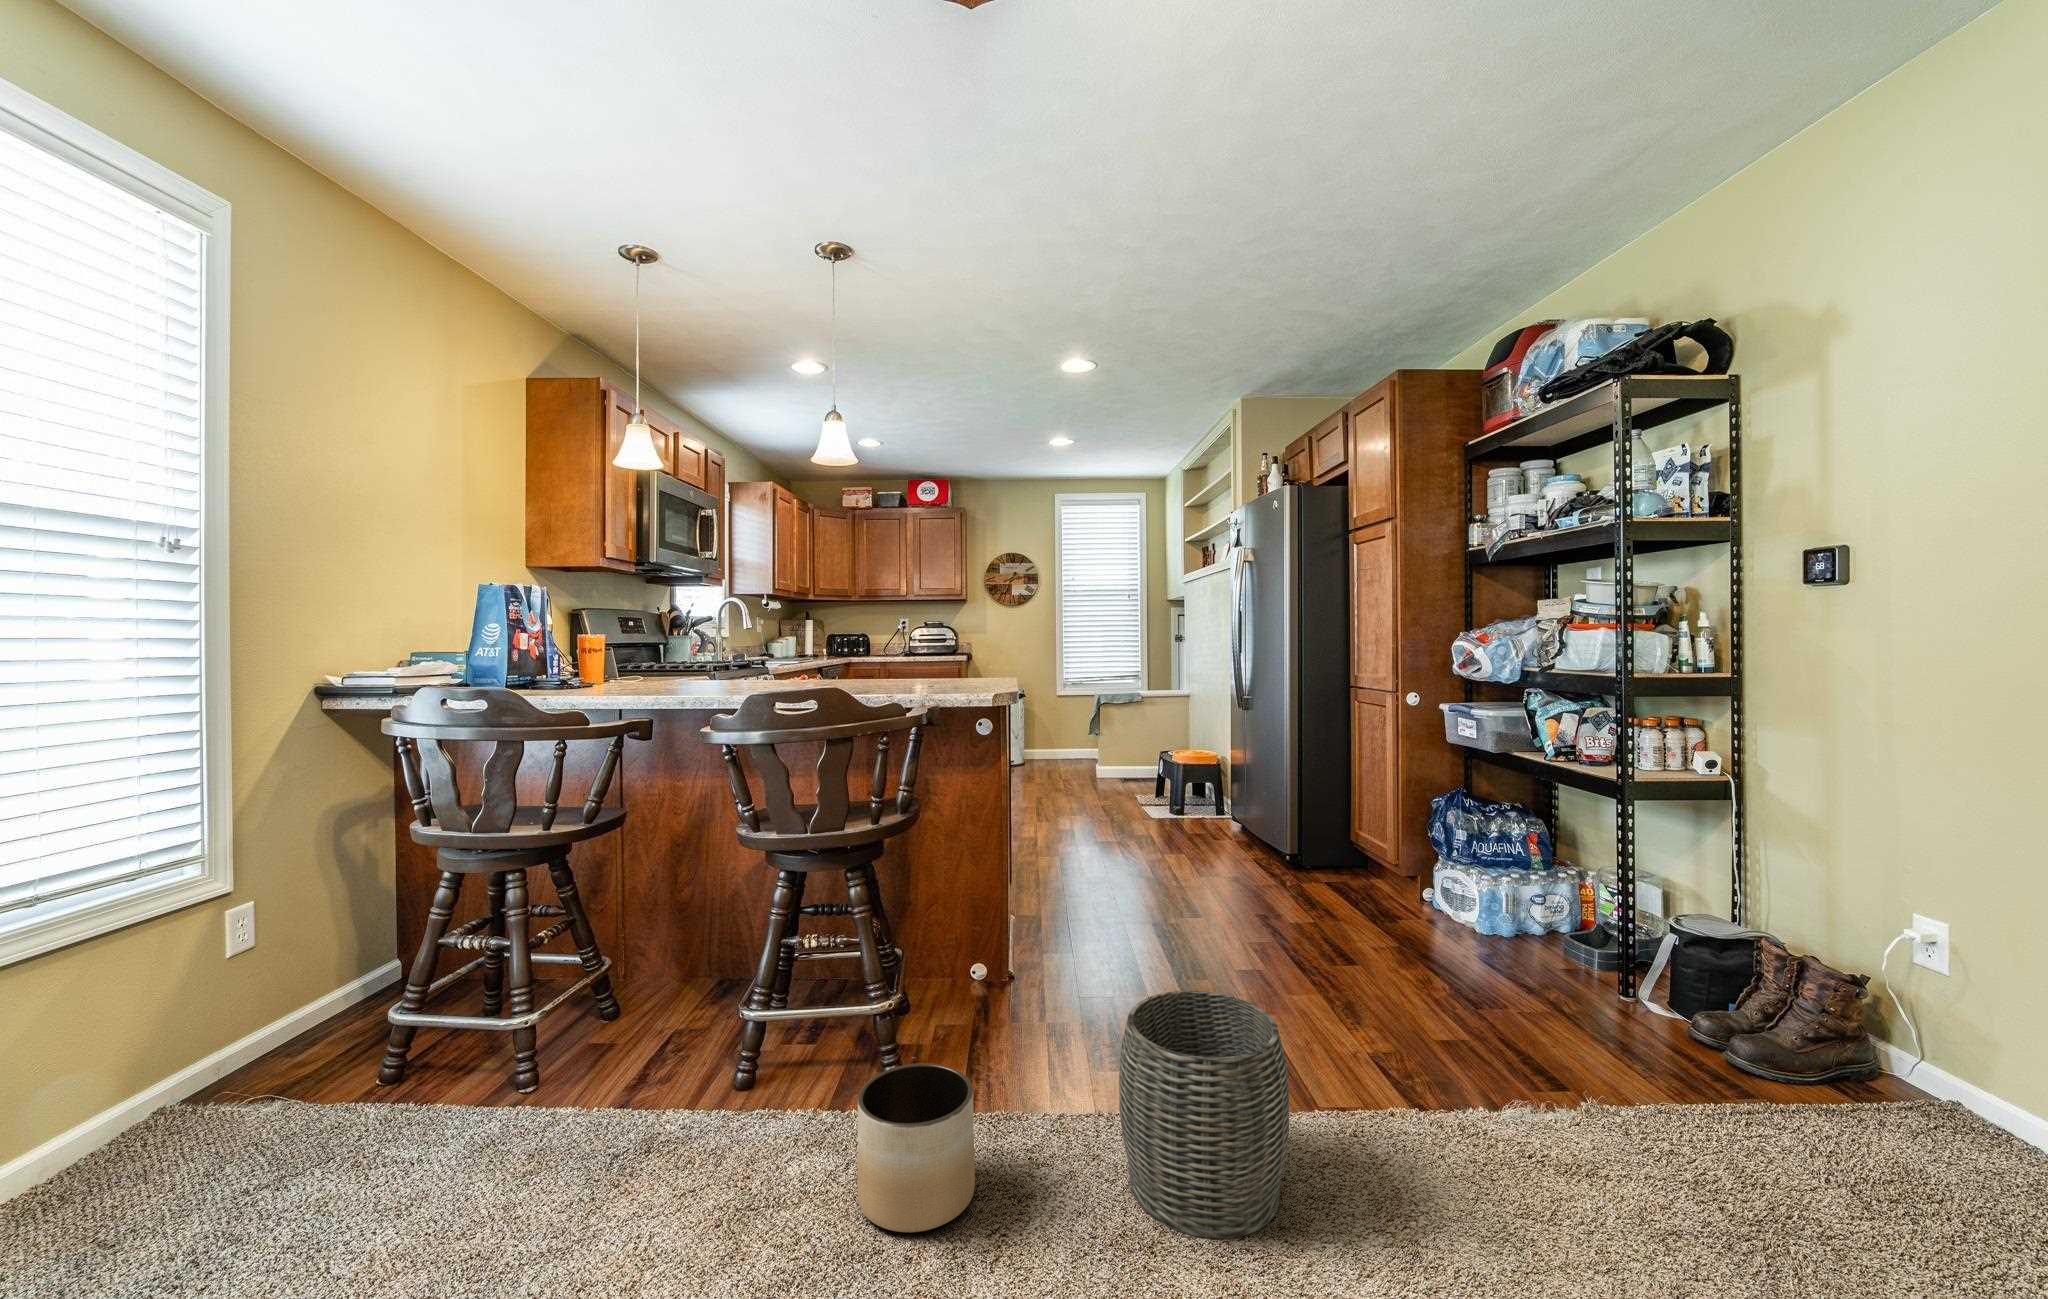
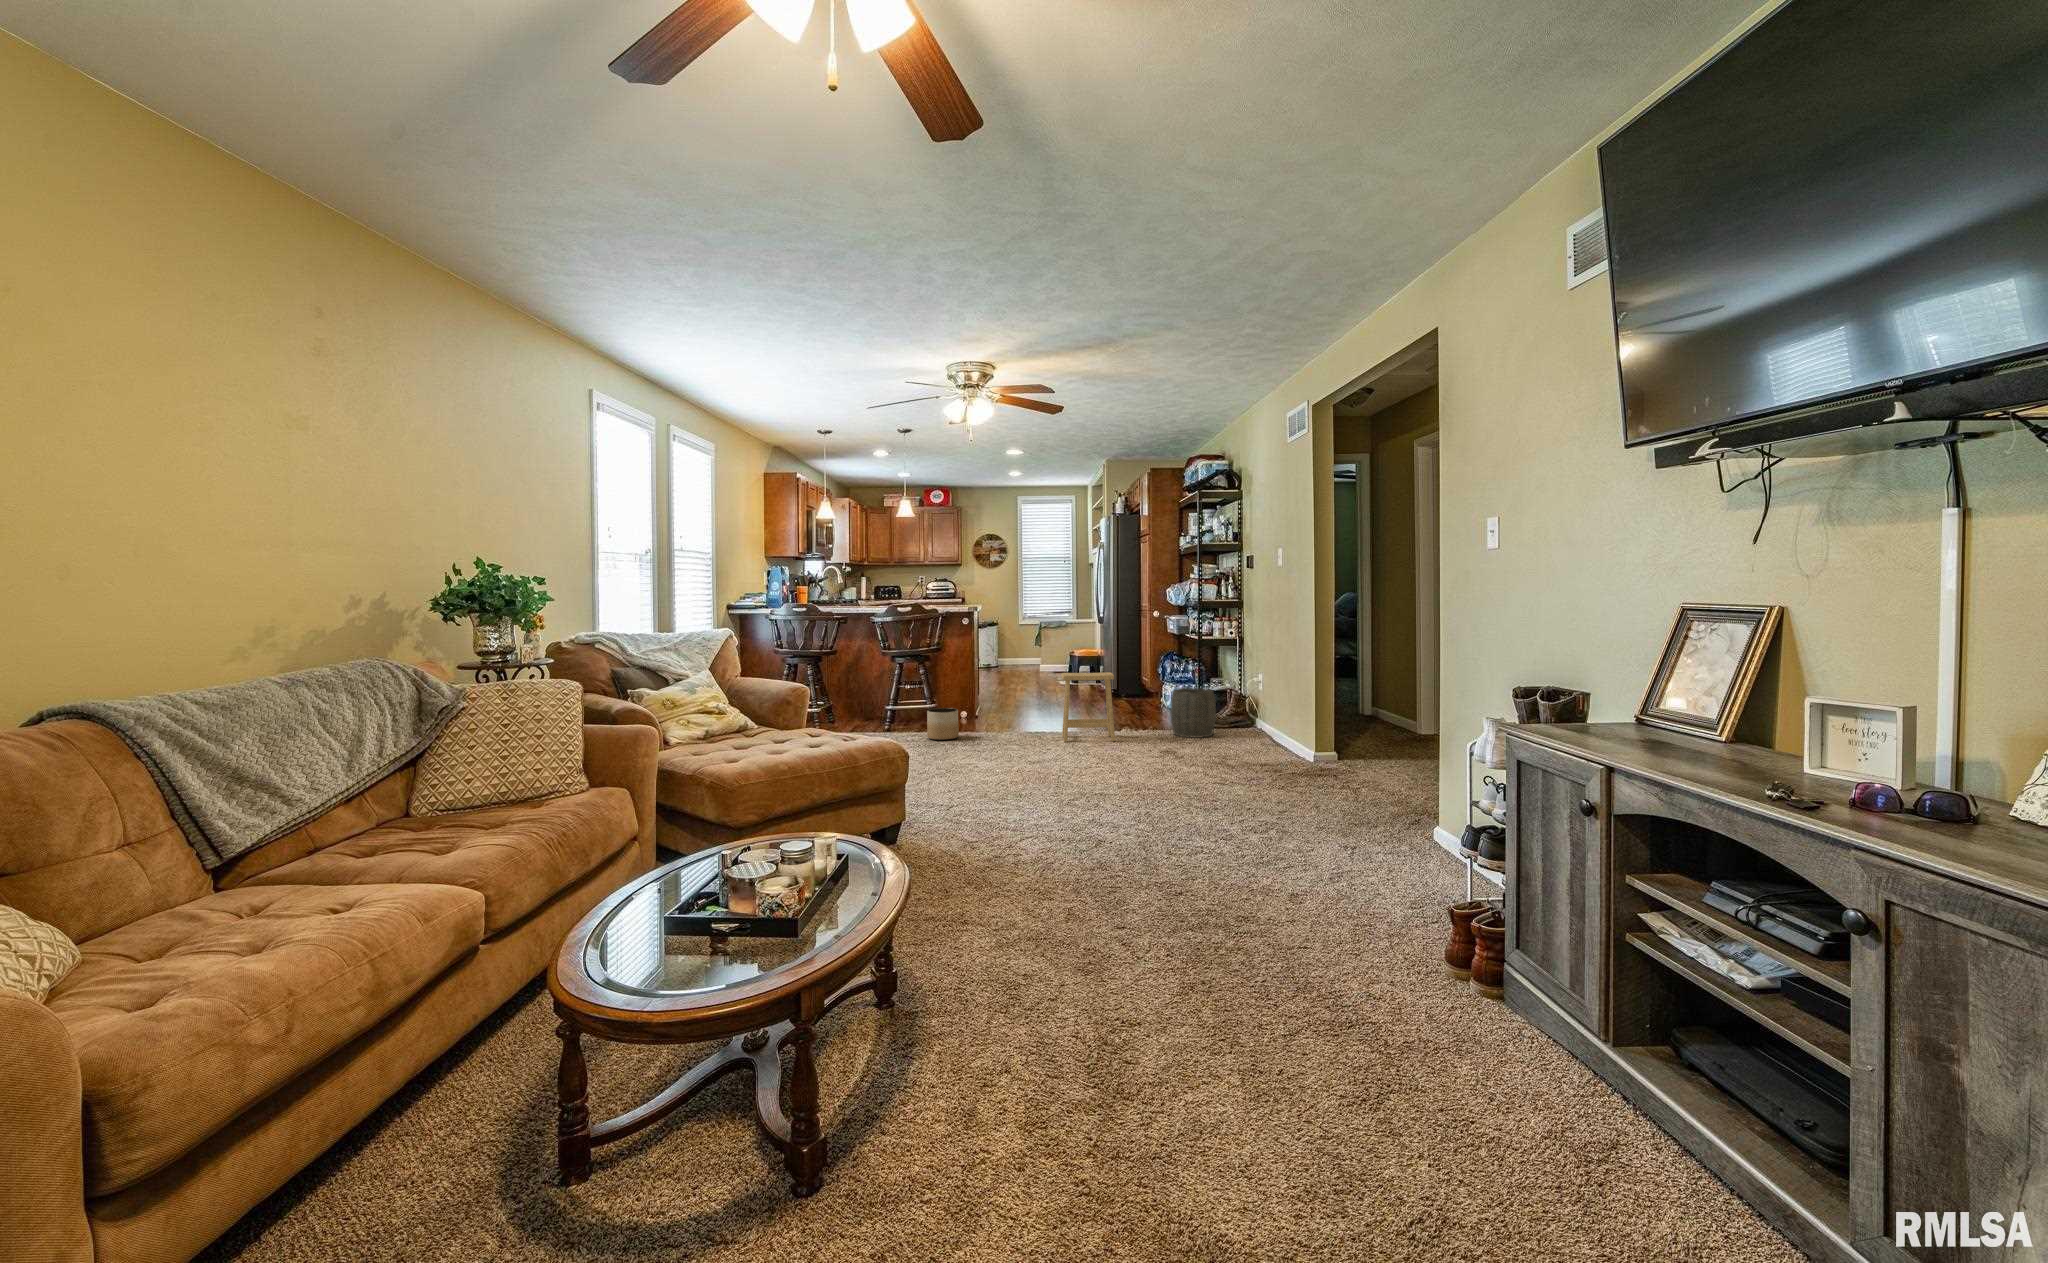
footstool: none [1350,949,1613,1265] -> present [1061,672,1115,742]
woven basket: present [1119,991,1289,1239] -> present [1171,688,1216,738]

